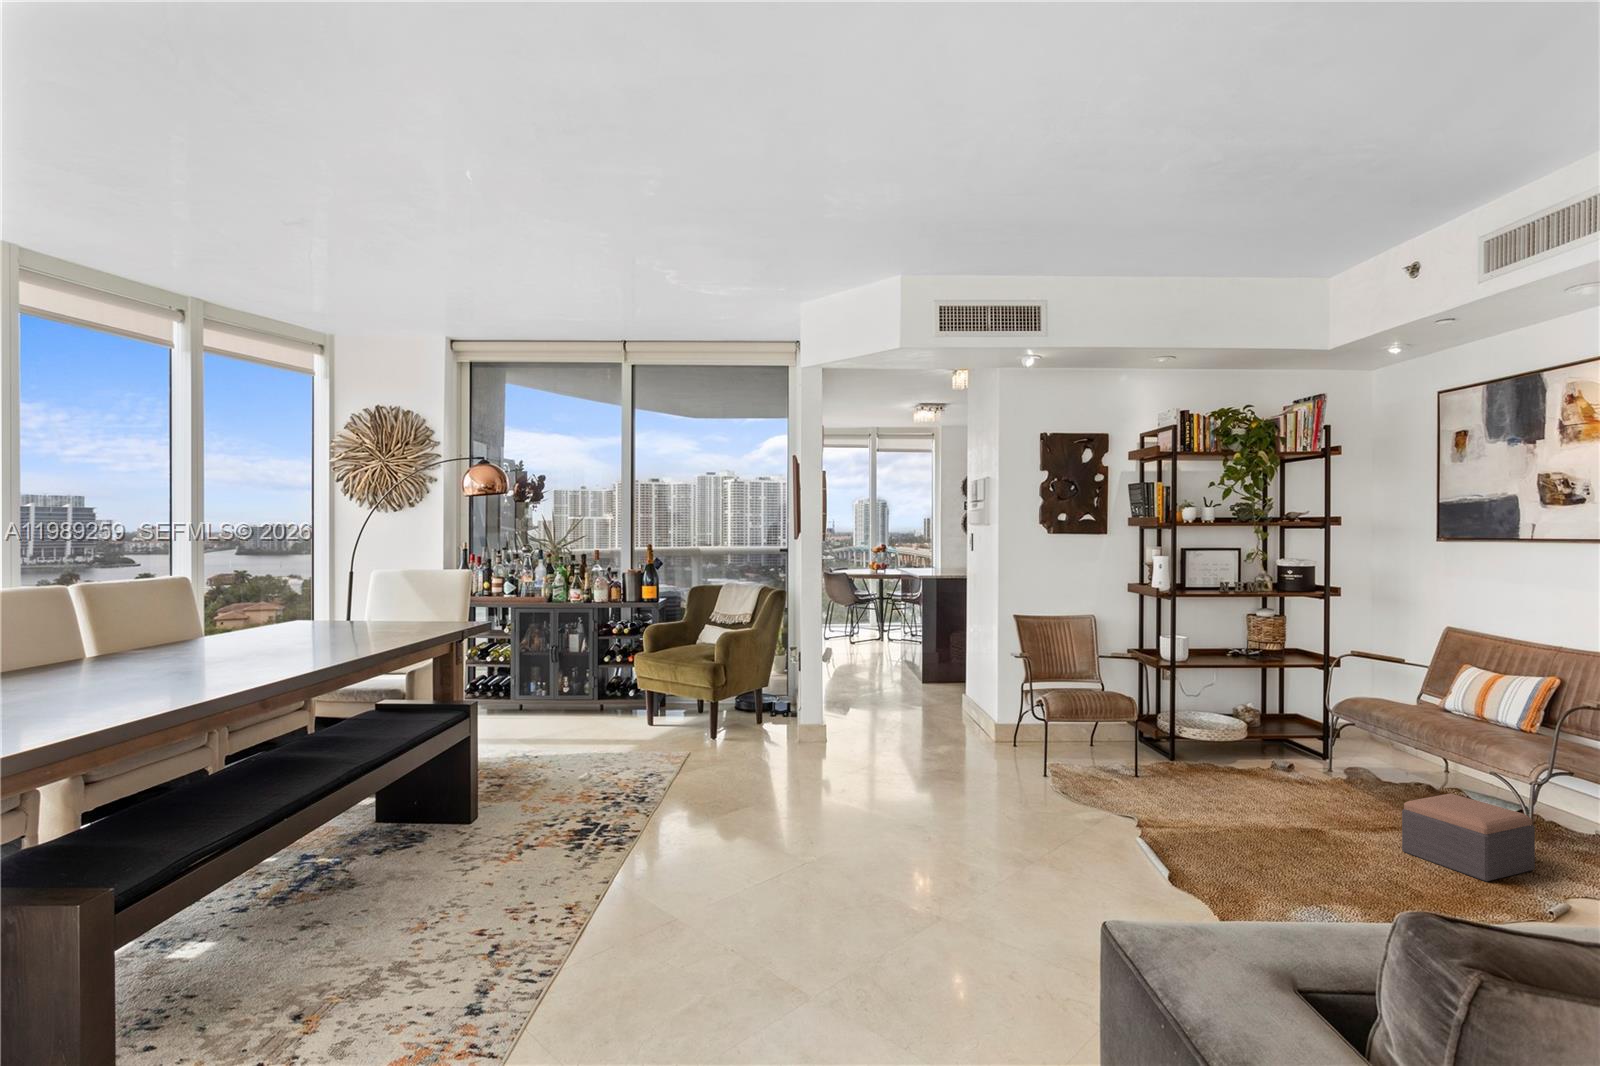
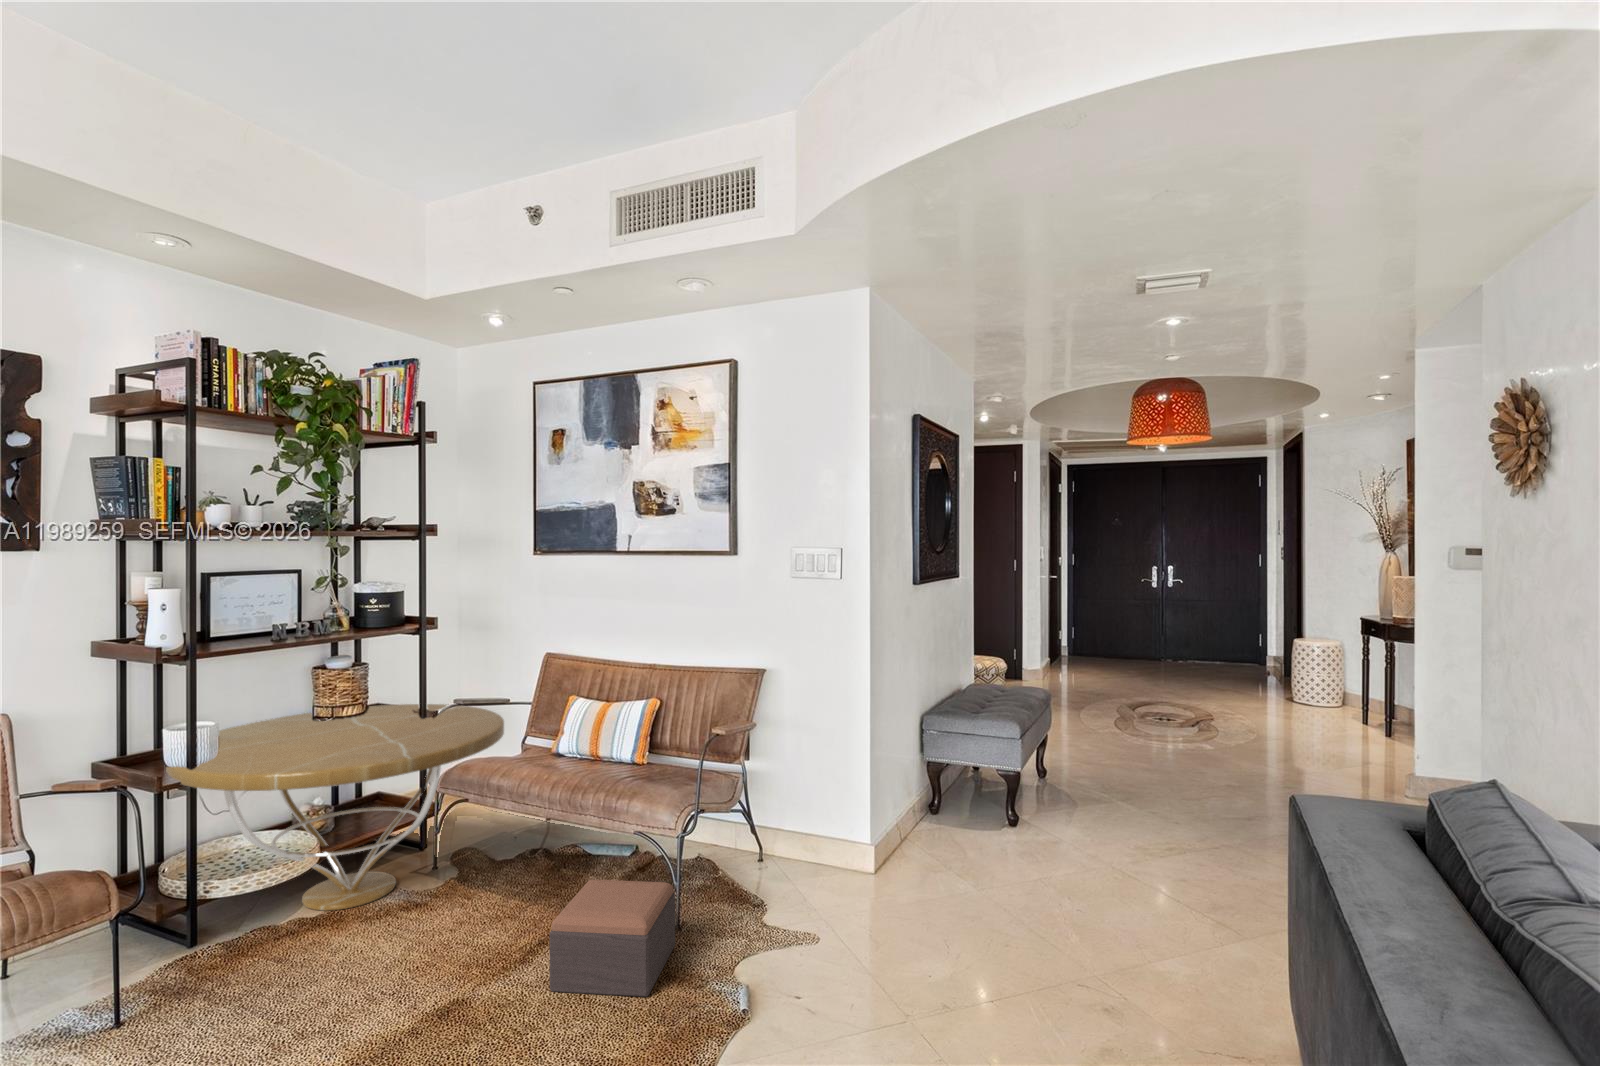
coffee table: none [1163,645,1393,773] -> present [166,704,504,911]

